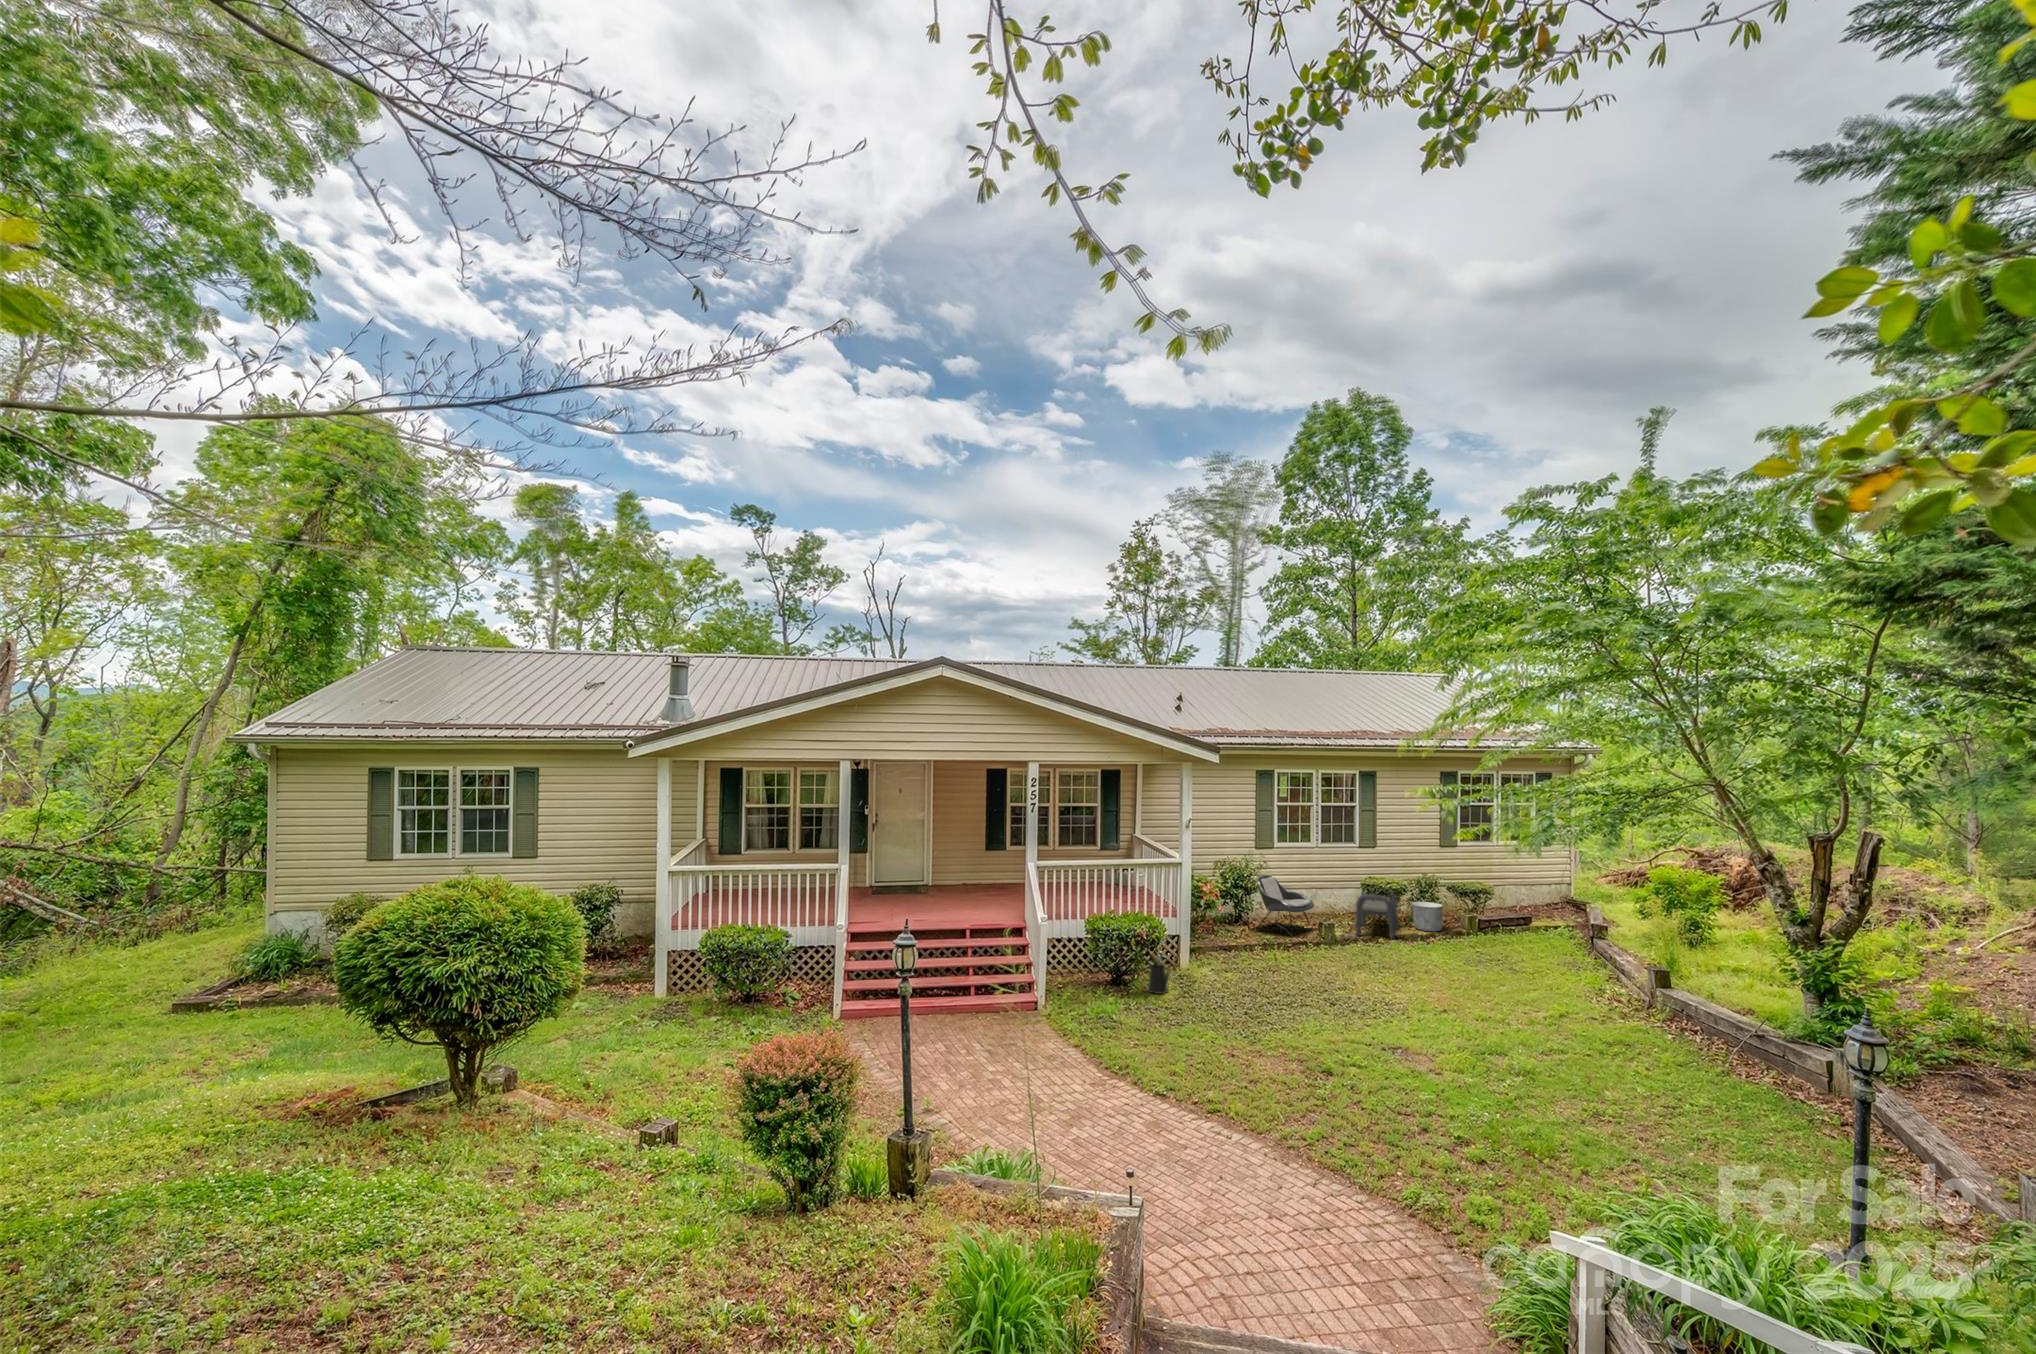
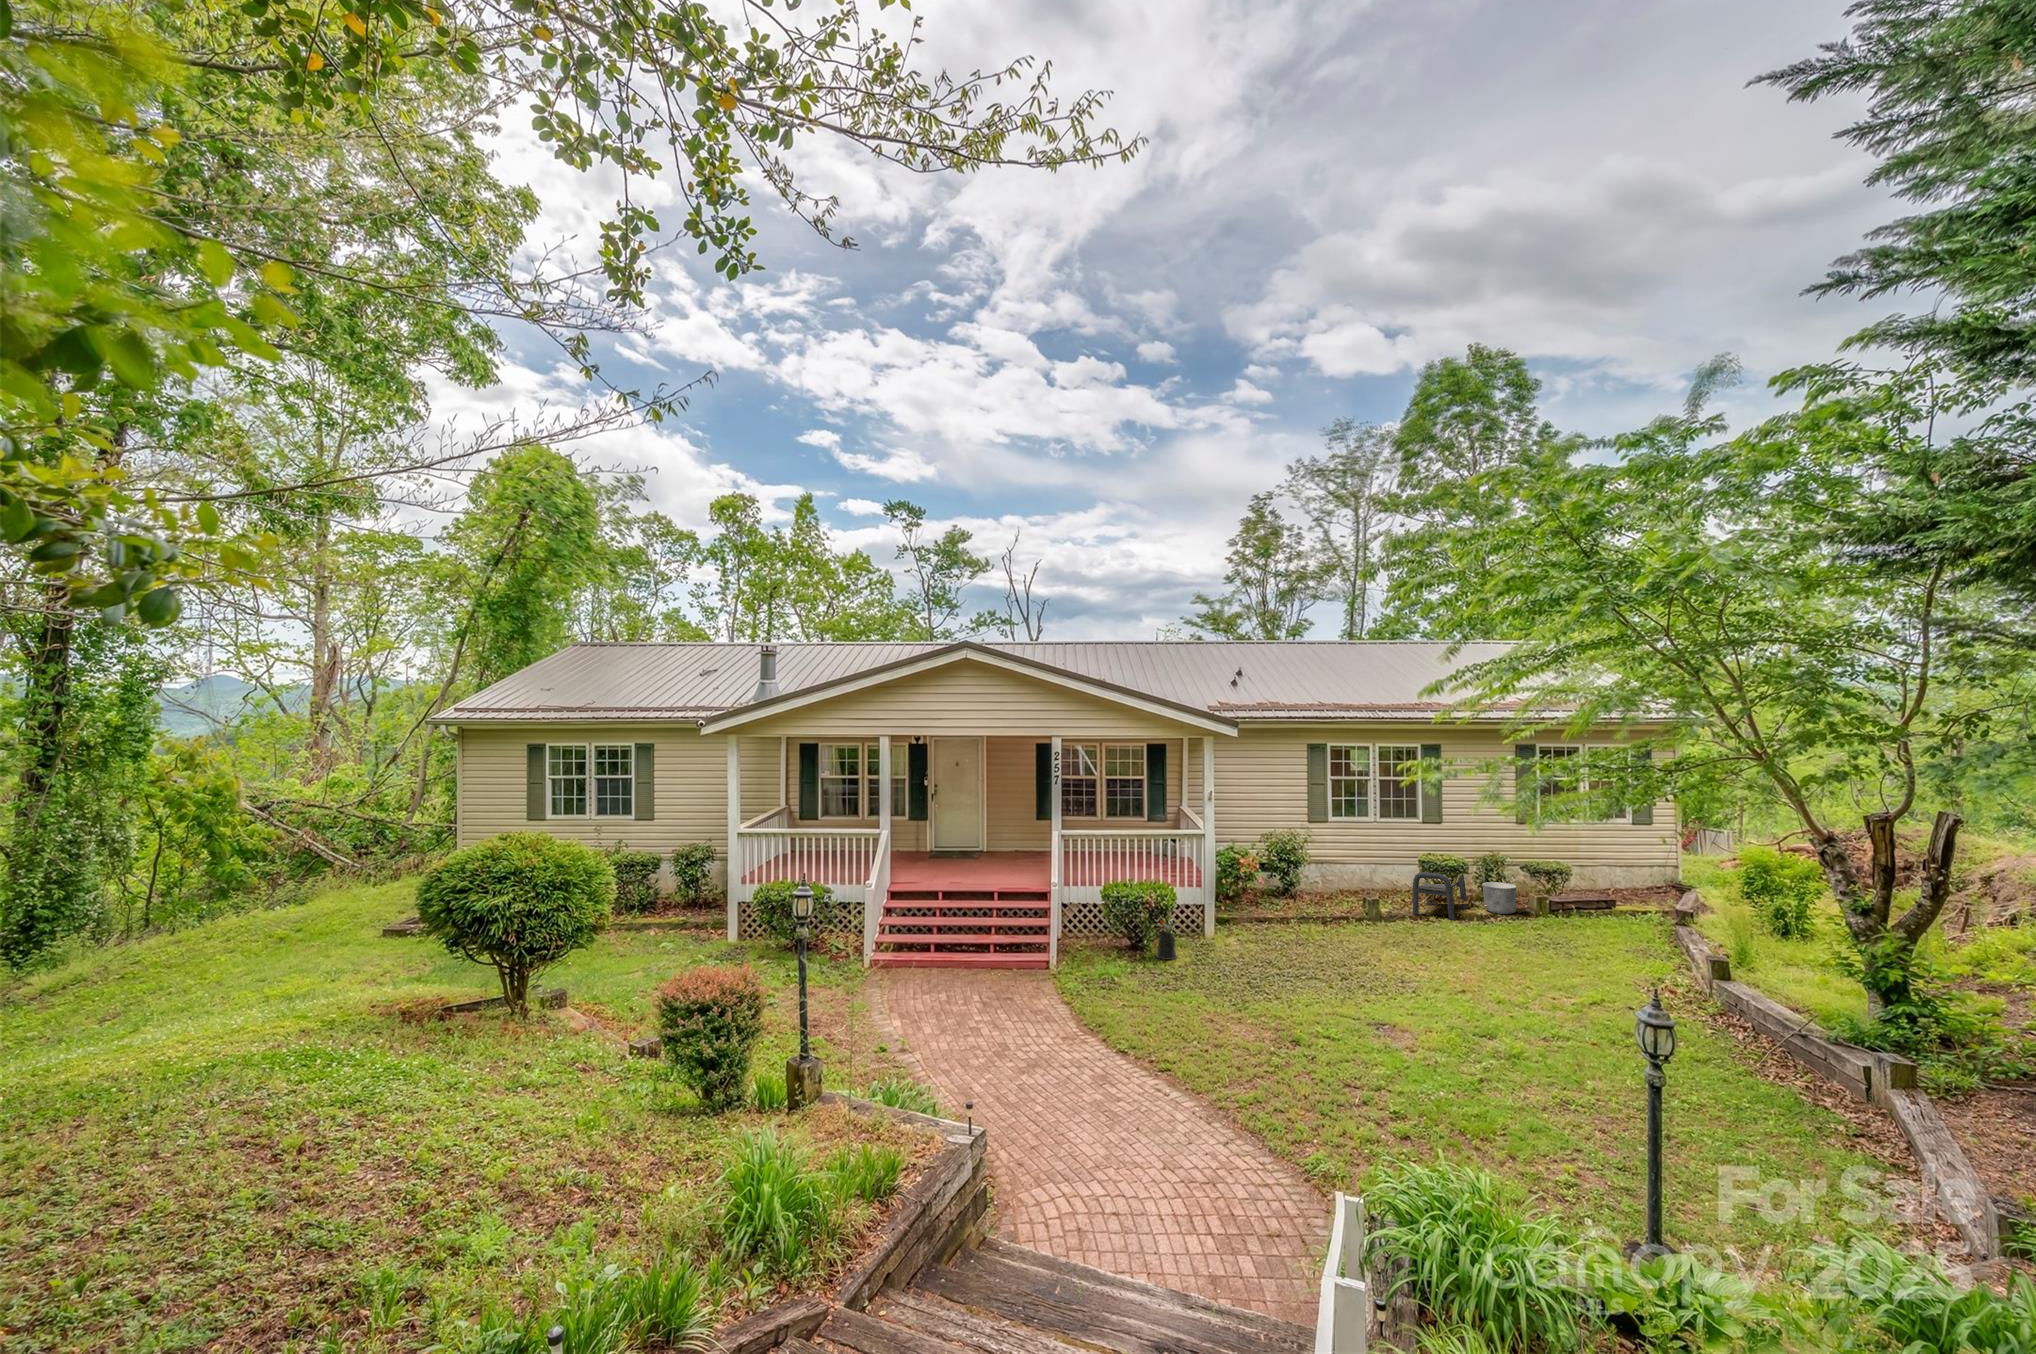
lounge chair: present [1257,875,1314,937] -> none [1309,850,1371,913]

